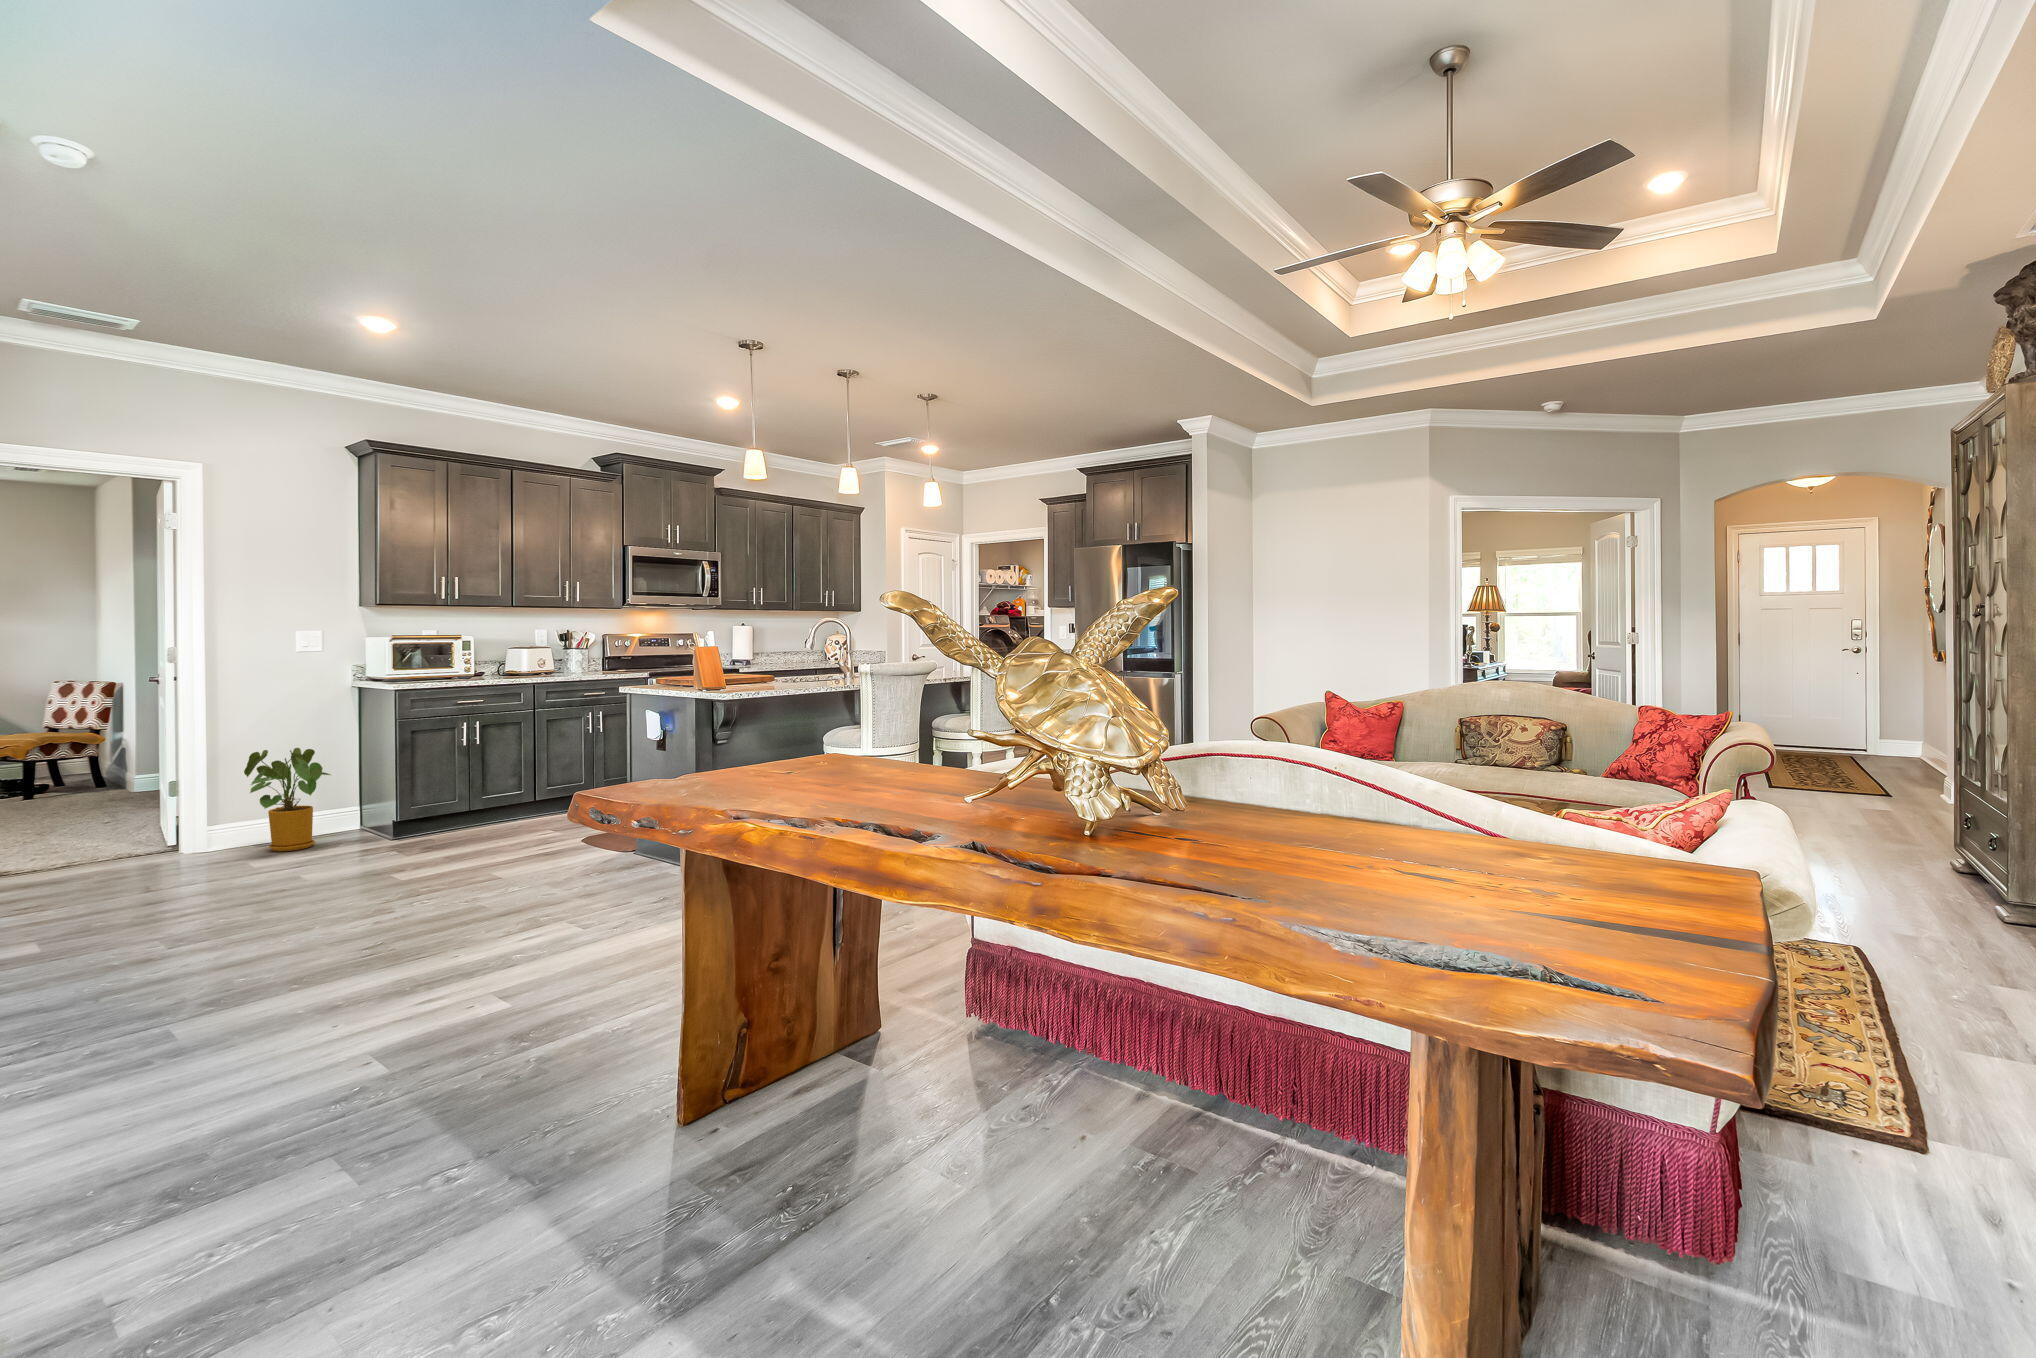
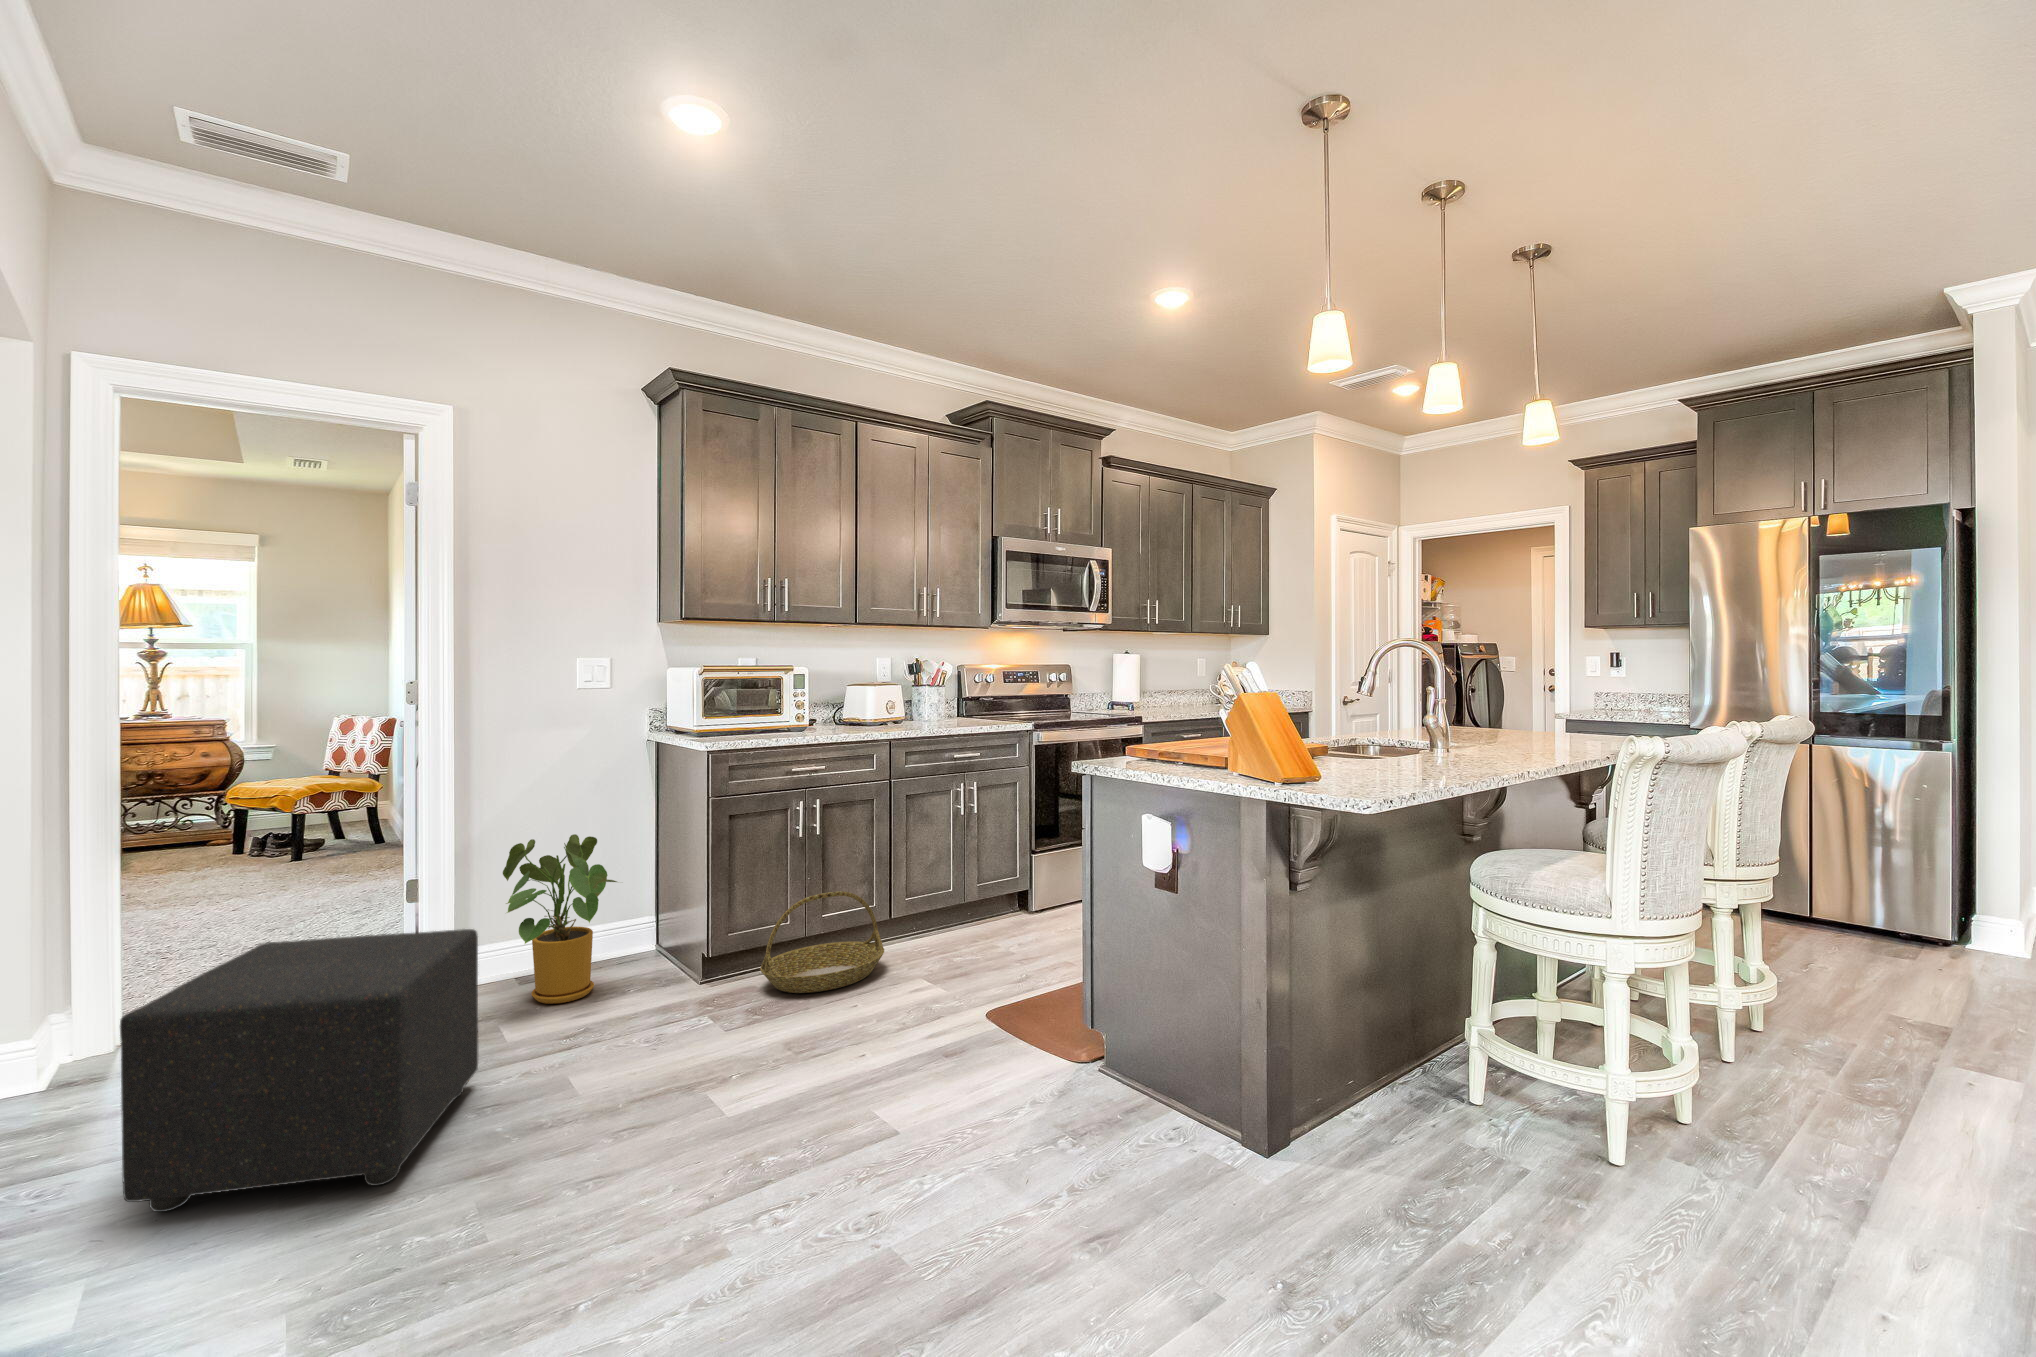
basket: none [434,779,525,839] -> present [760,891,884,993]
ottoman: none [32,788,239,921] -> present [120,929,478,1212]

